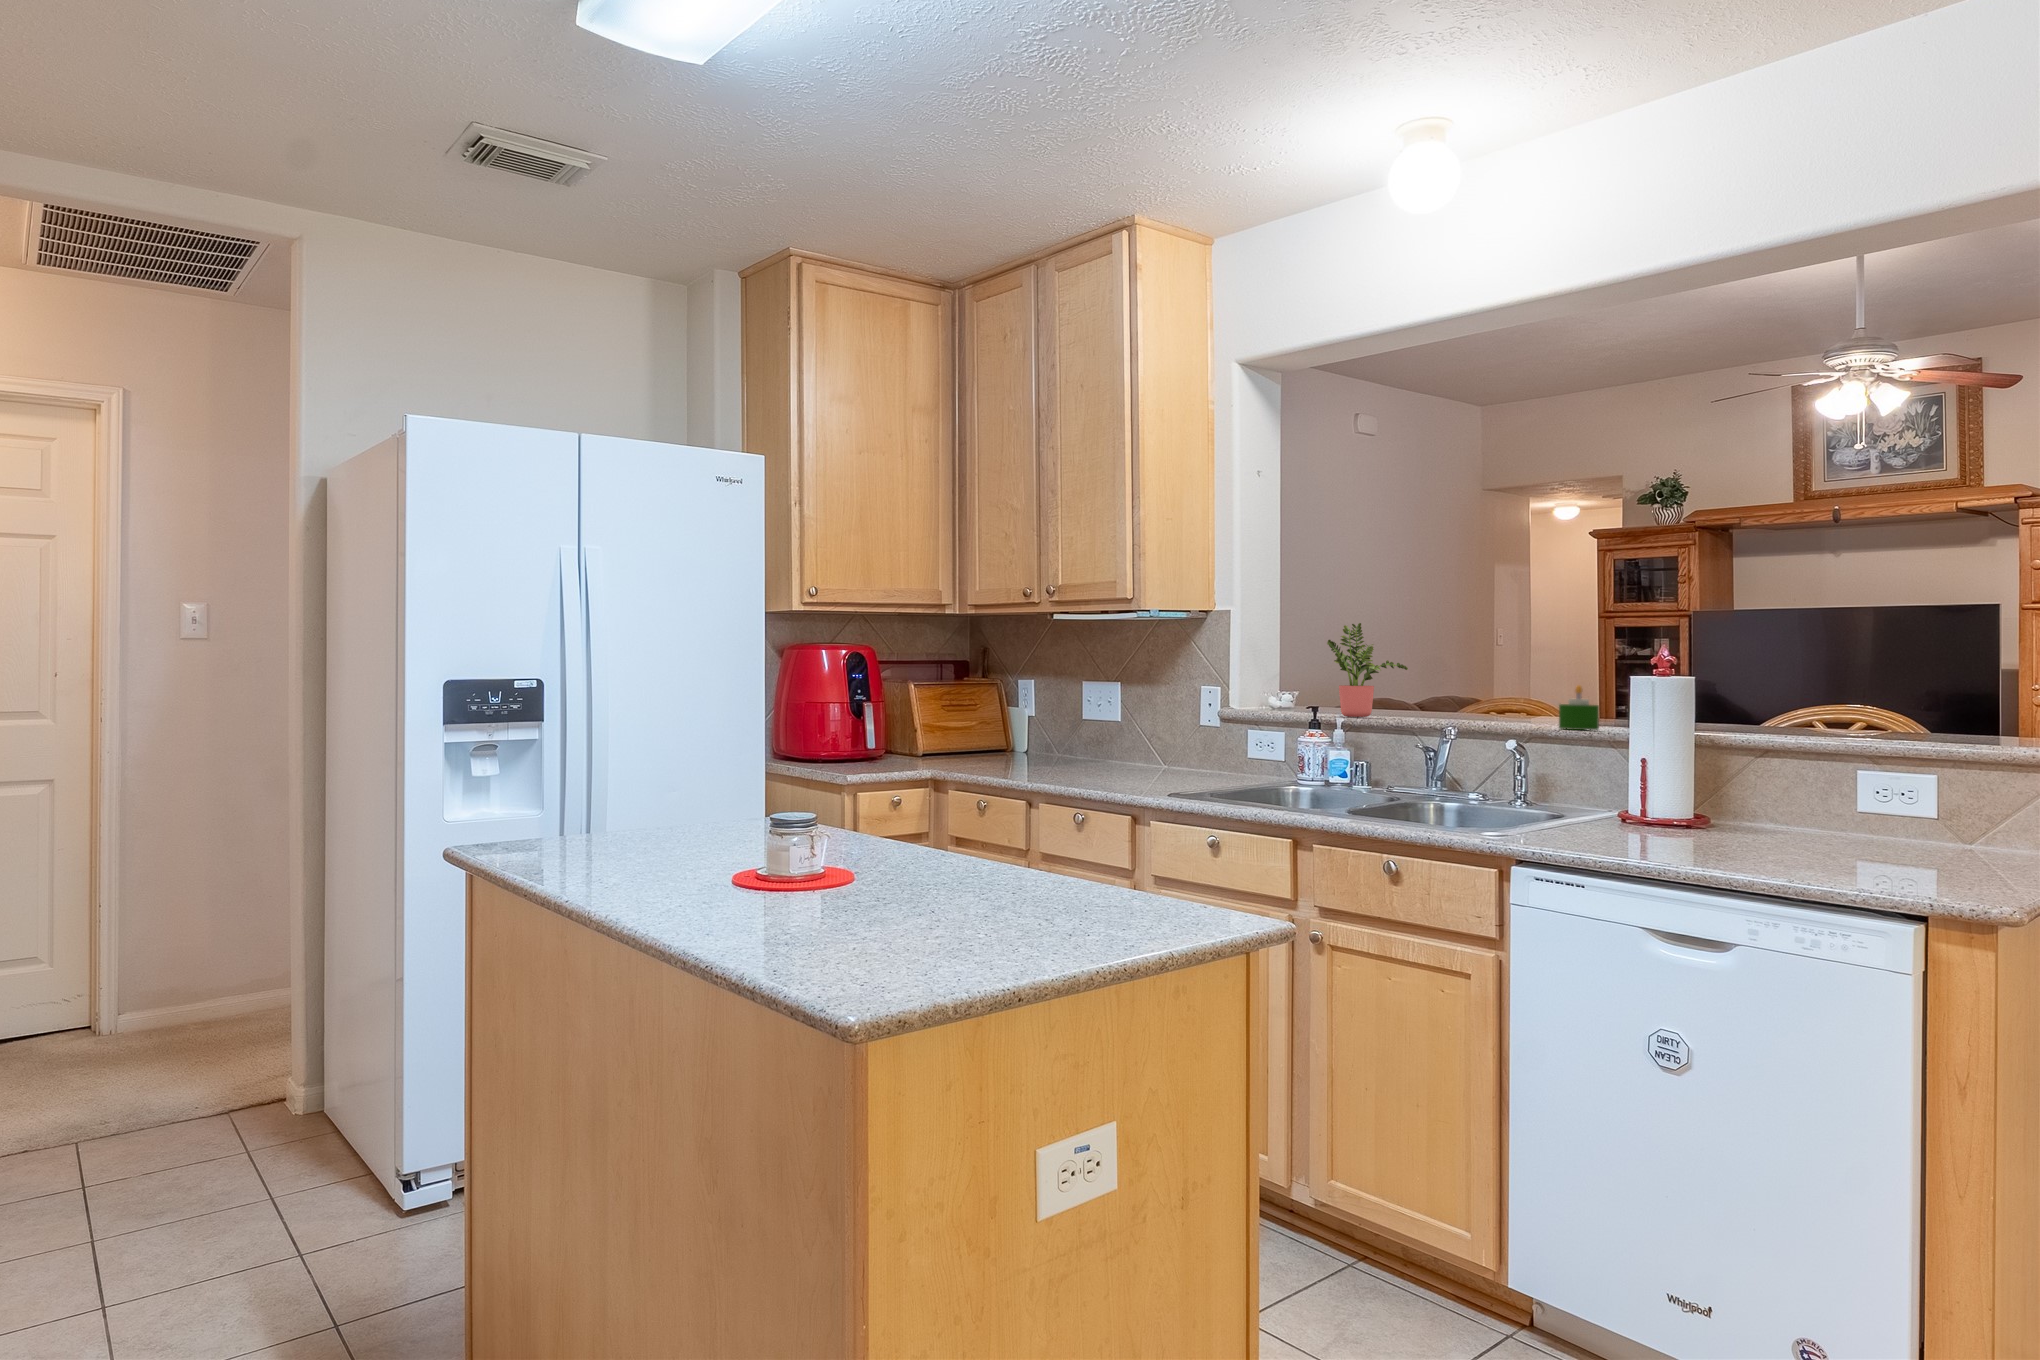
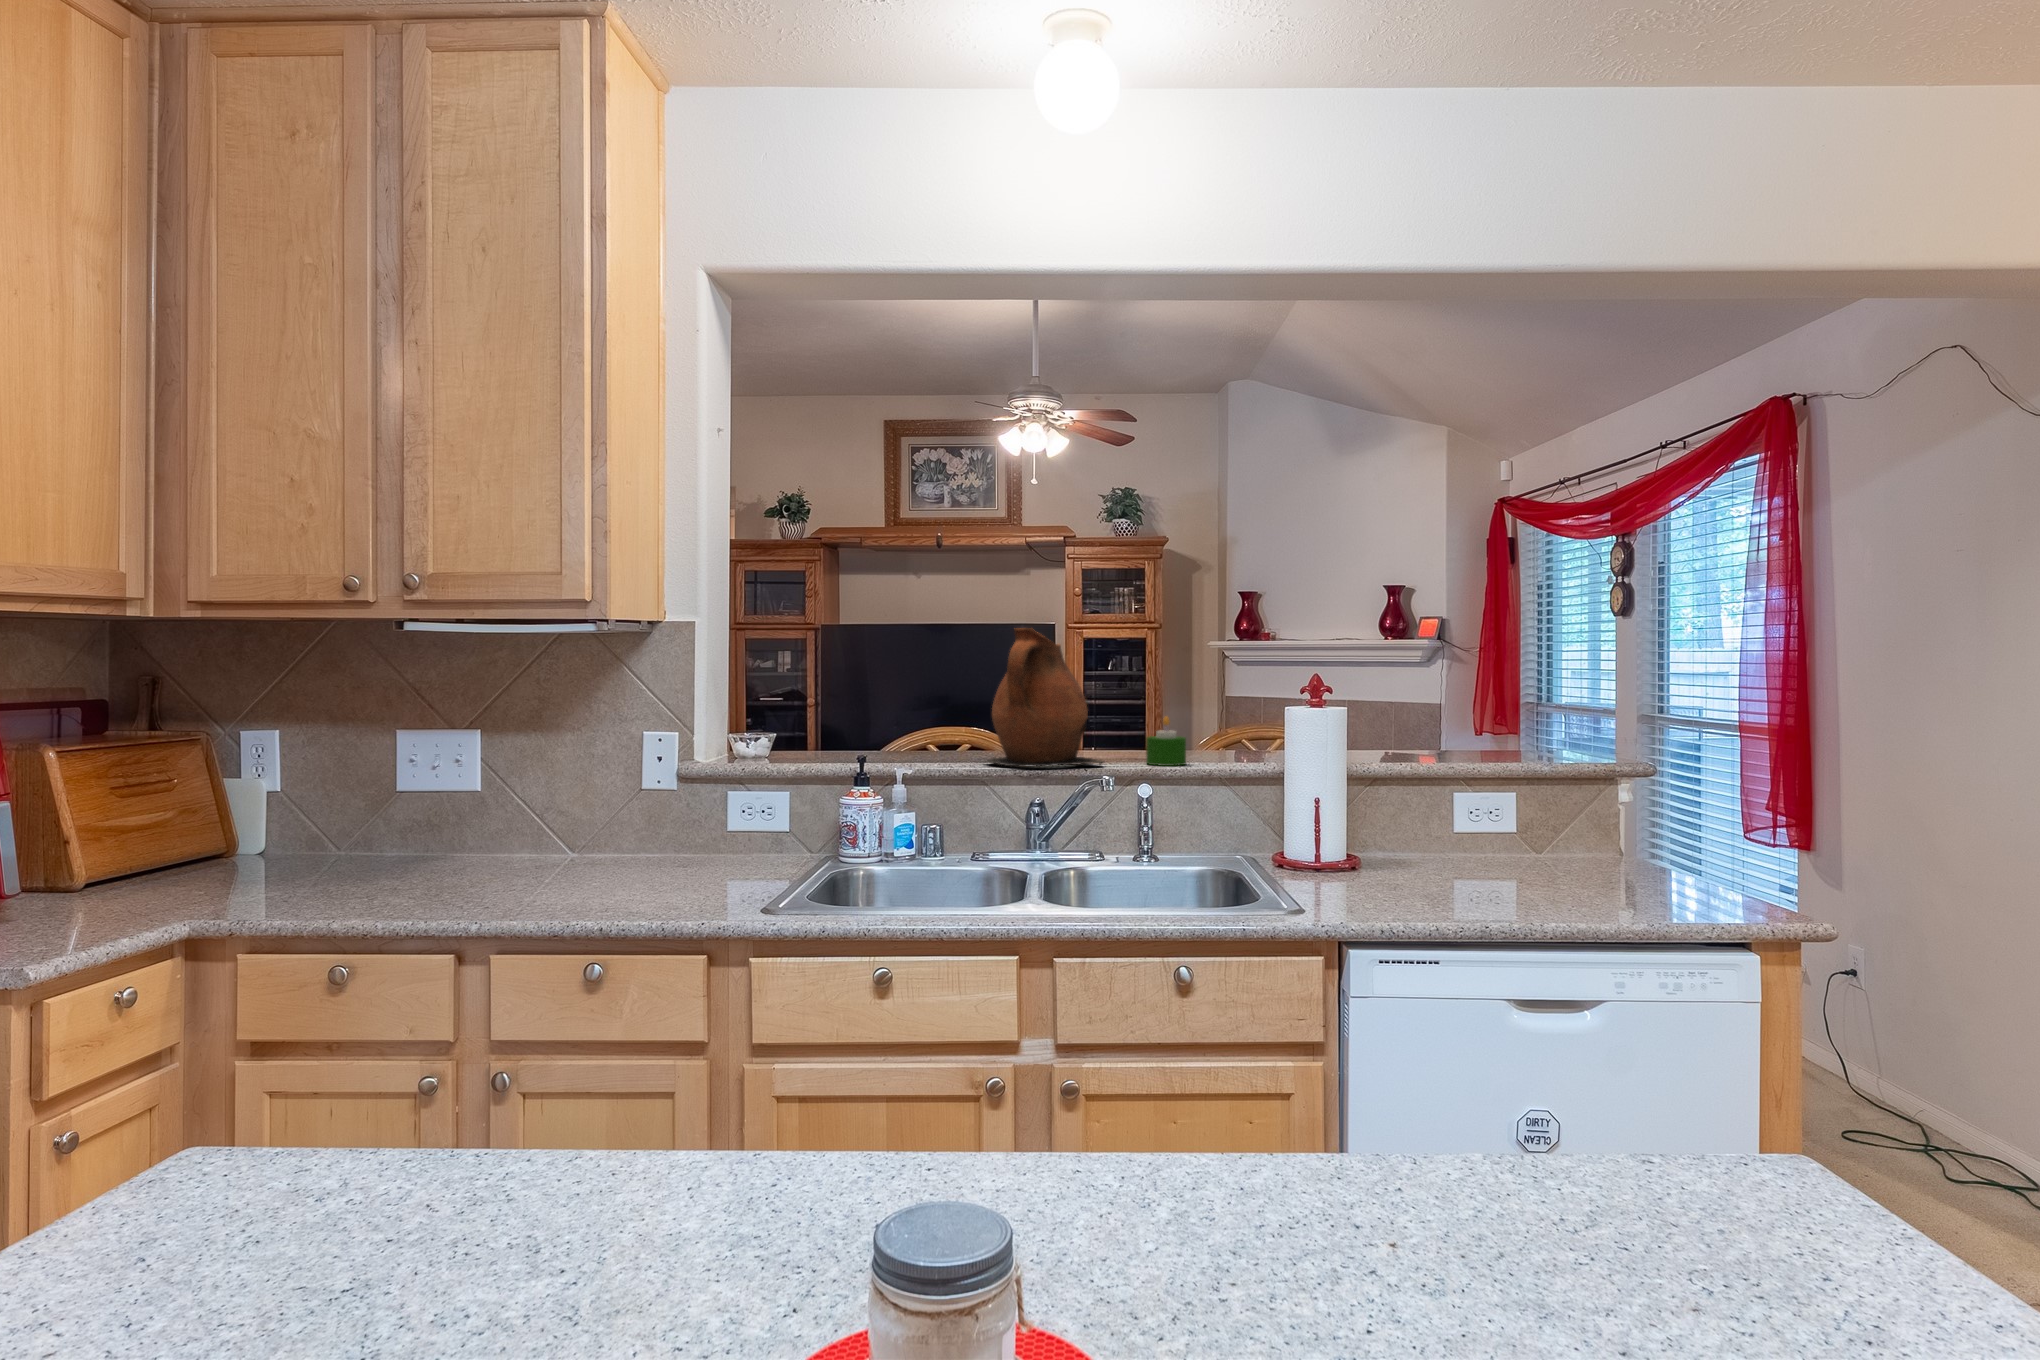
ceramic pitcher: none [1413,606,1515,725] -> present [983,628,1104,767]
potted plant: present [1327,623,1408,717] -> none [836,643,917,761]

